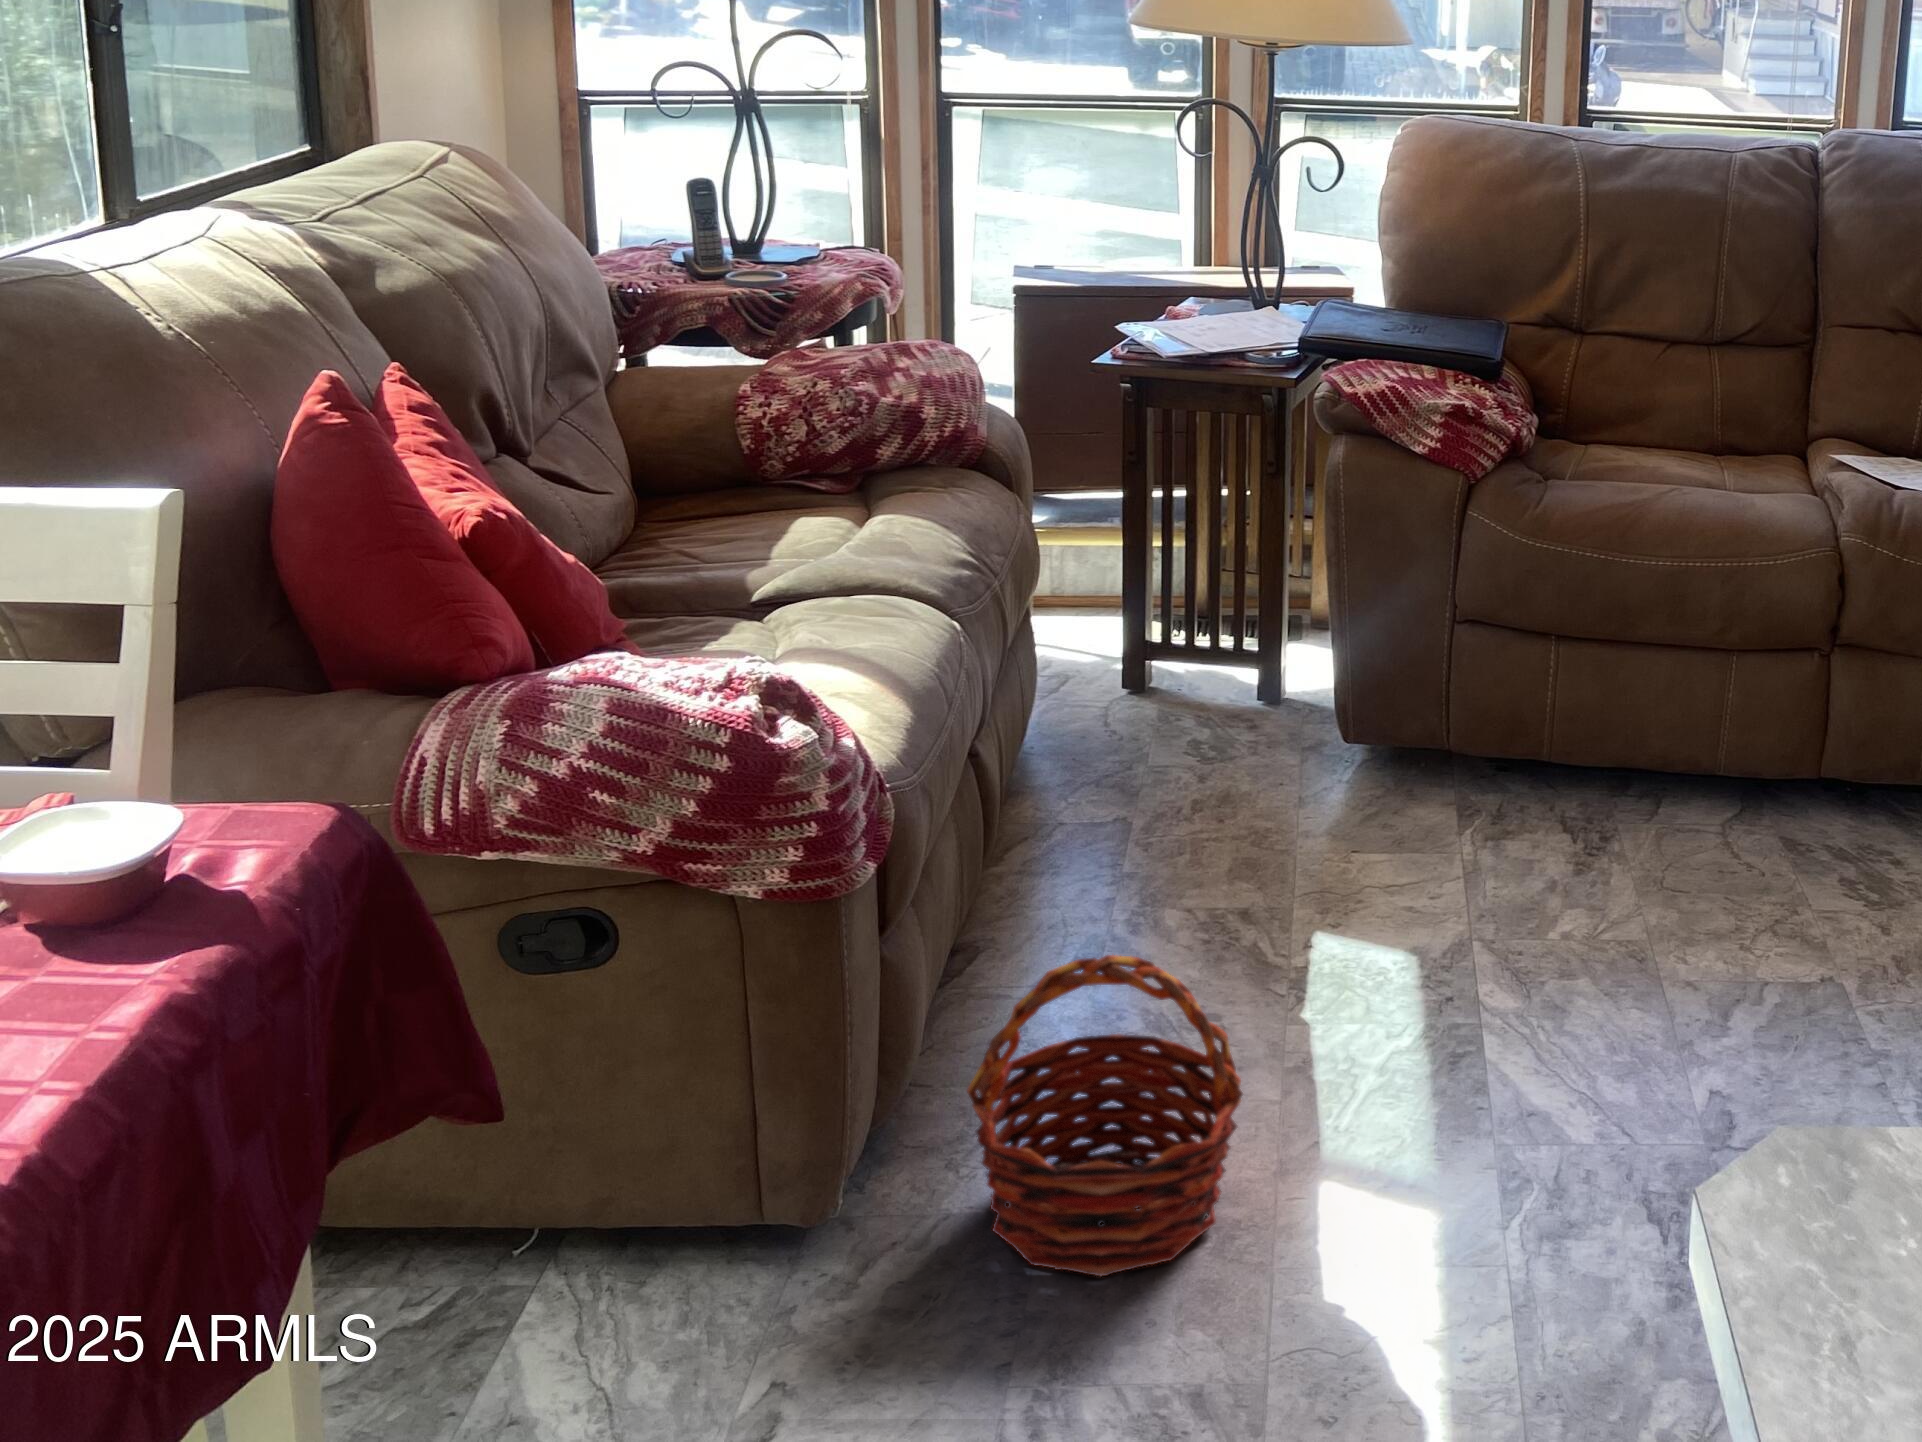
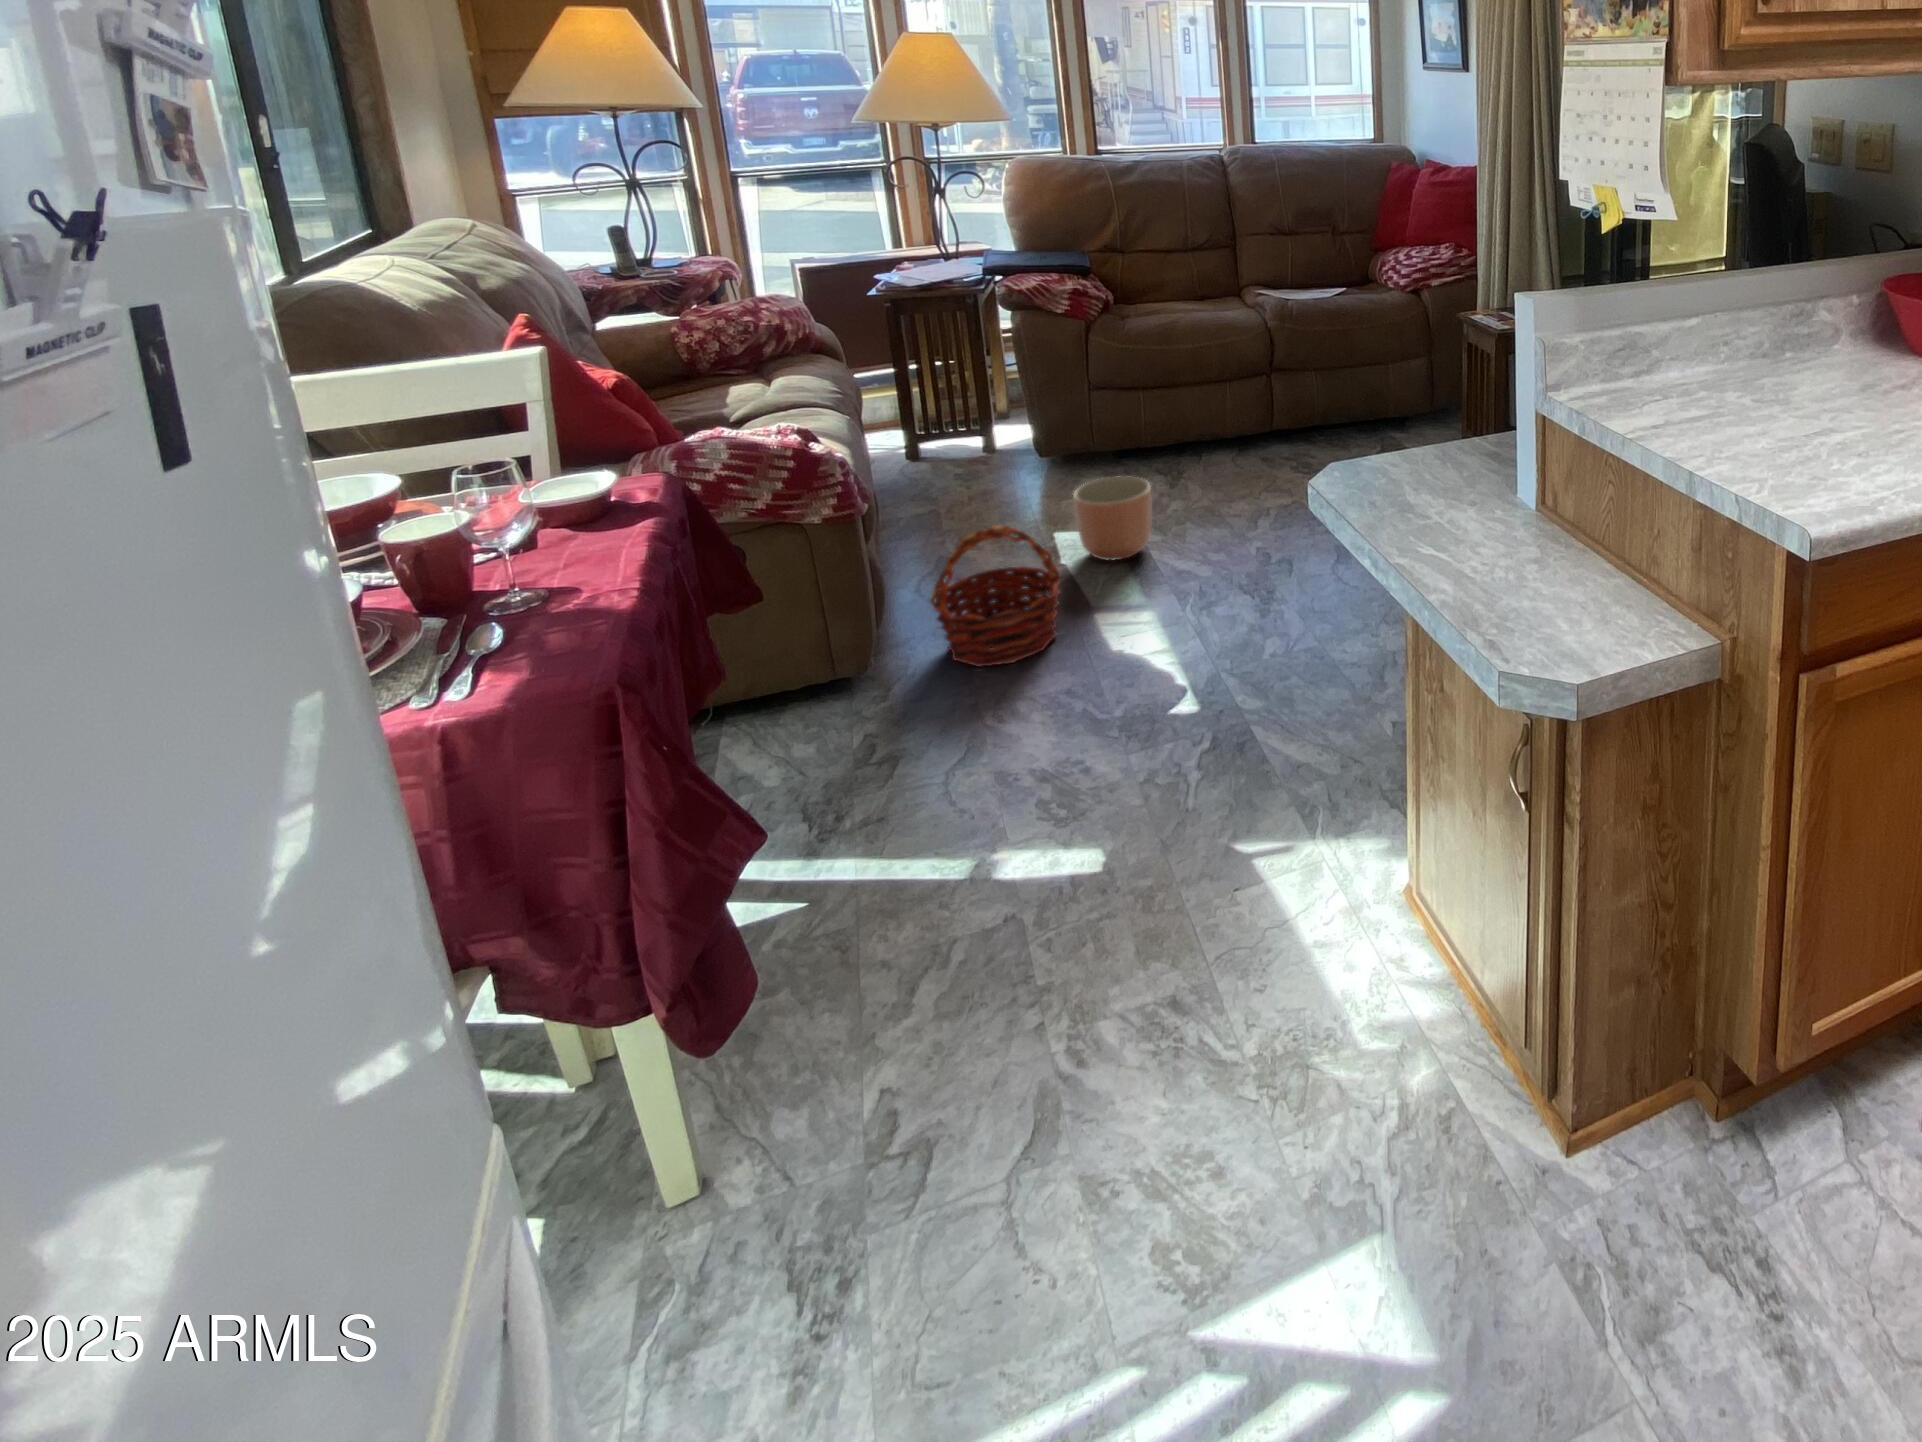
planter: none [1333,852,1497,1048] -> present [1073,476,1151,560]

